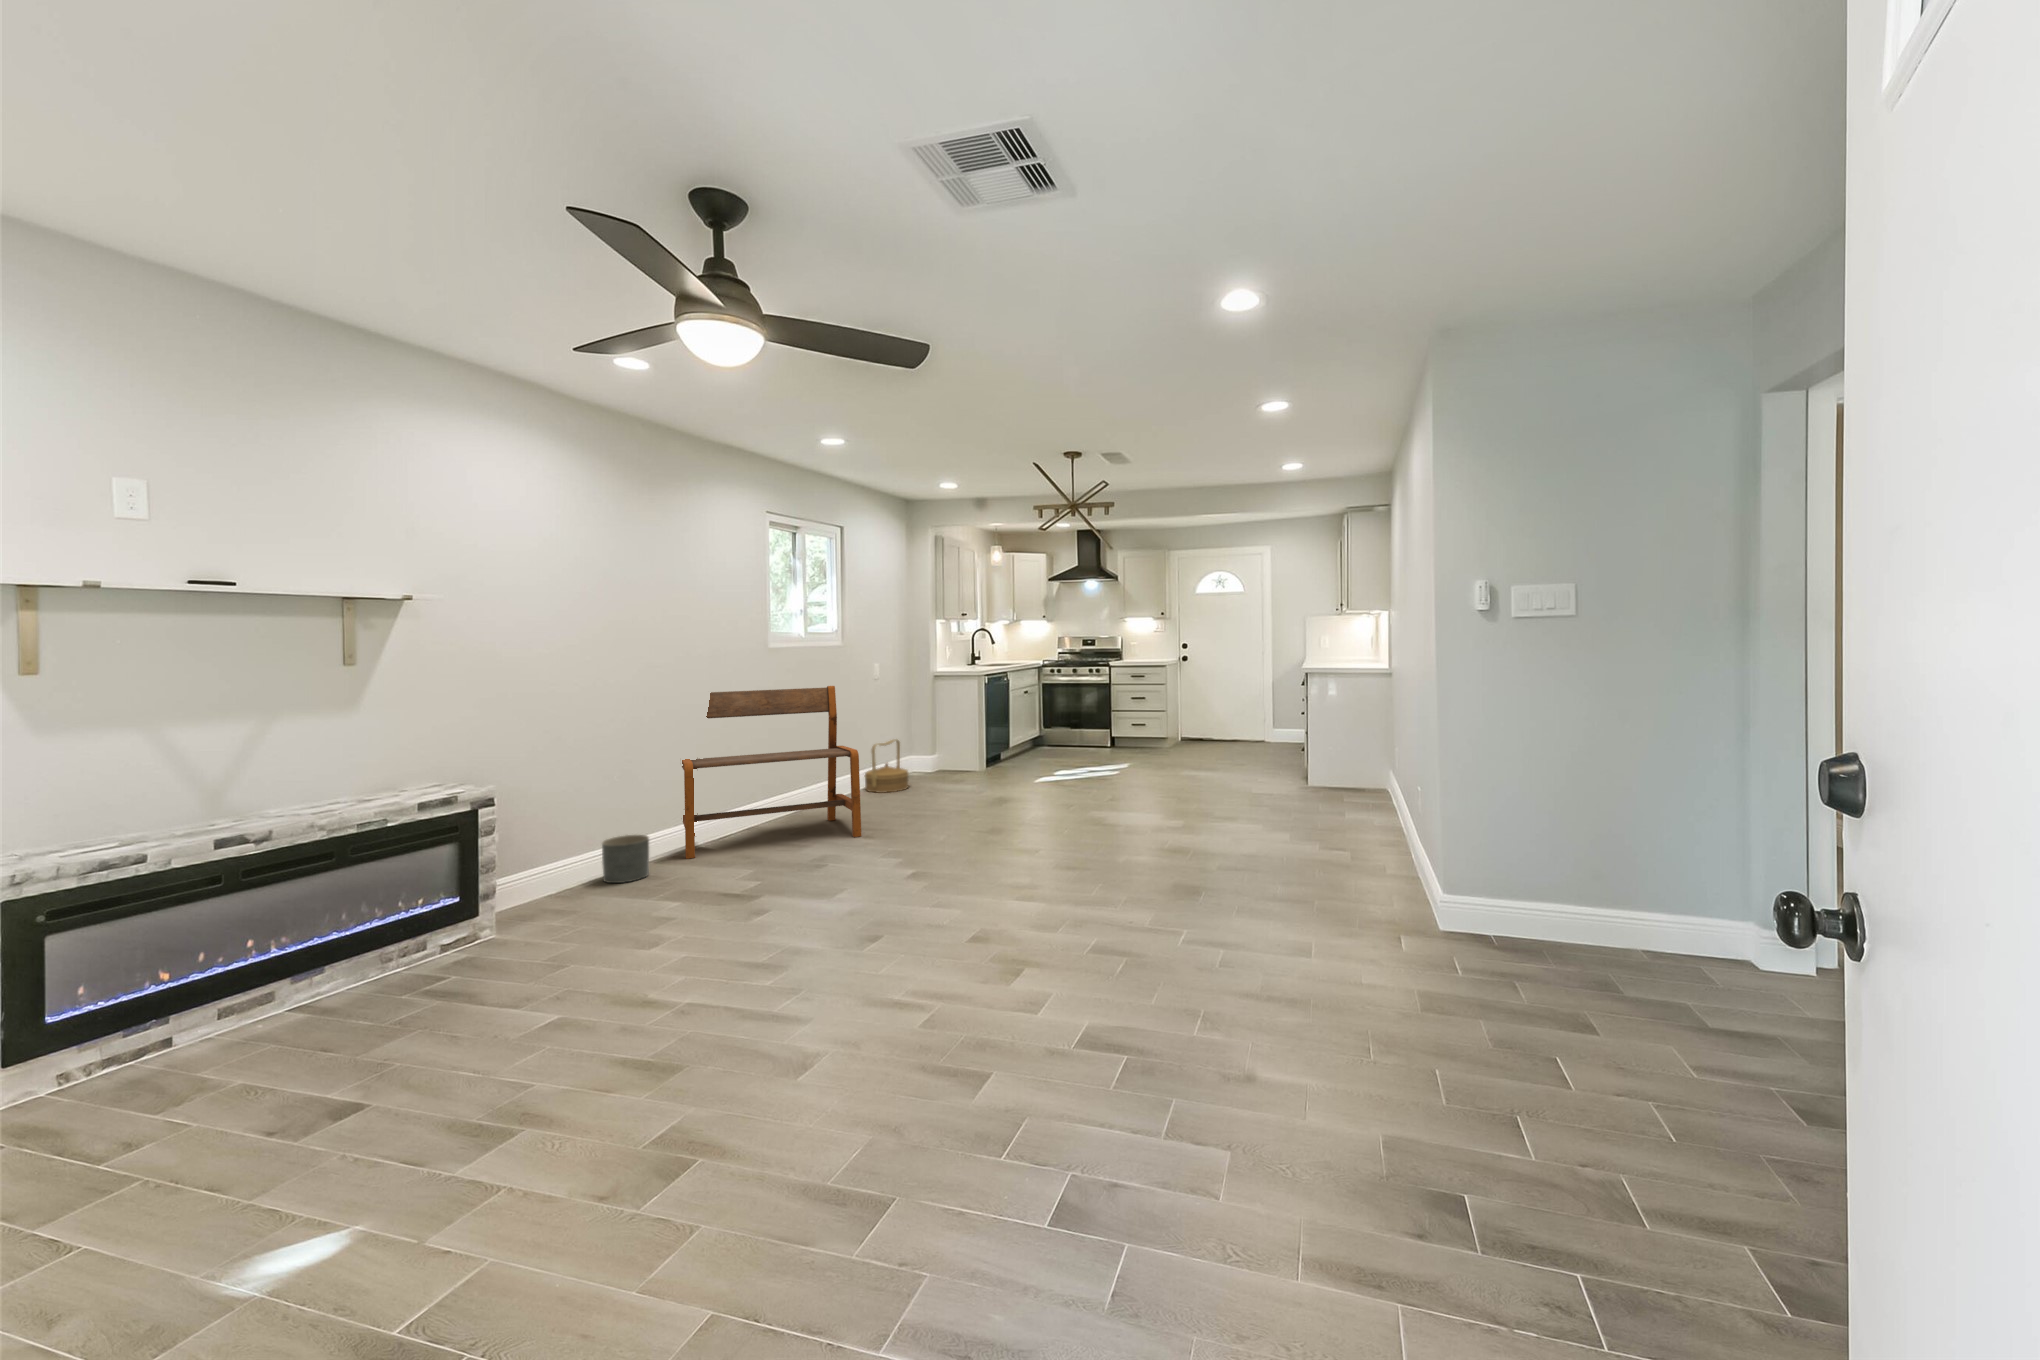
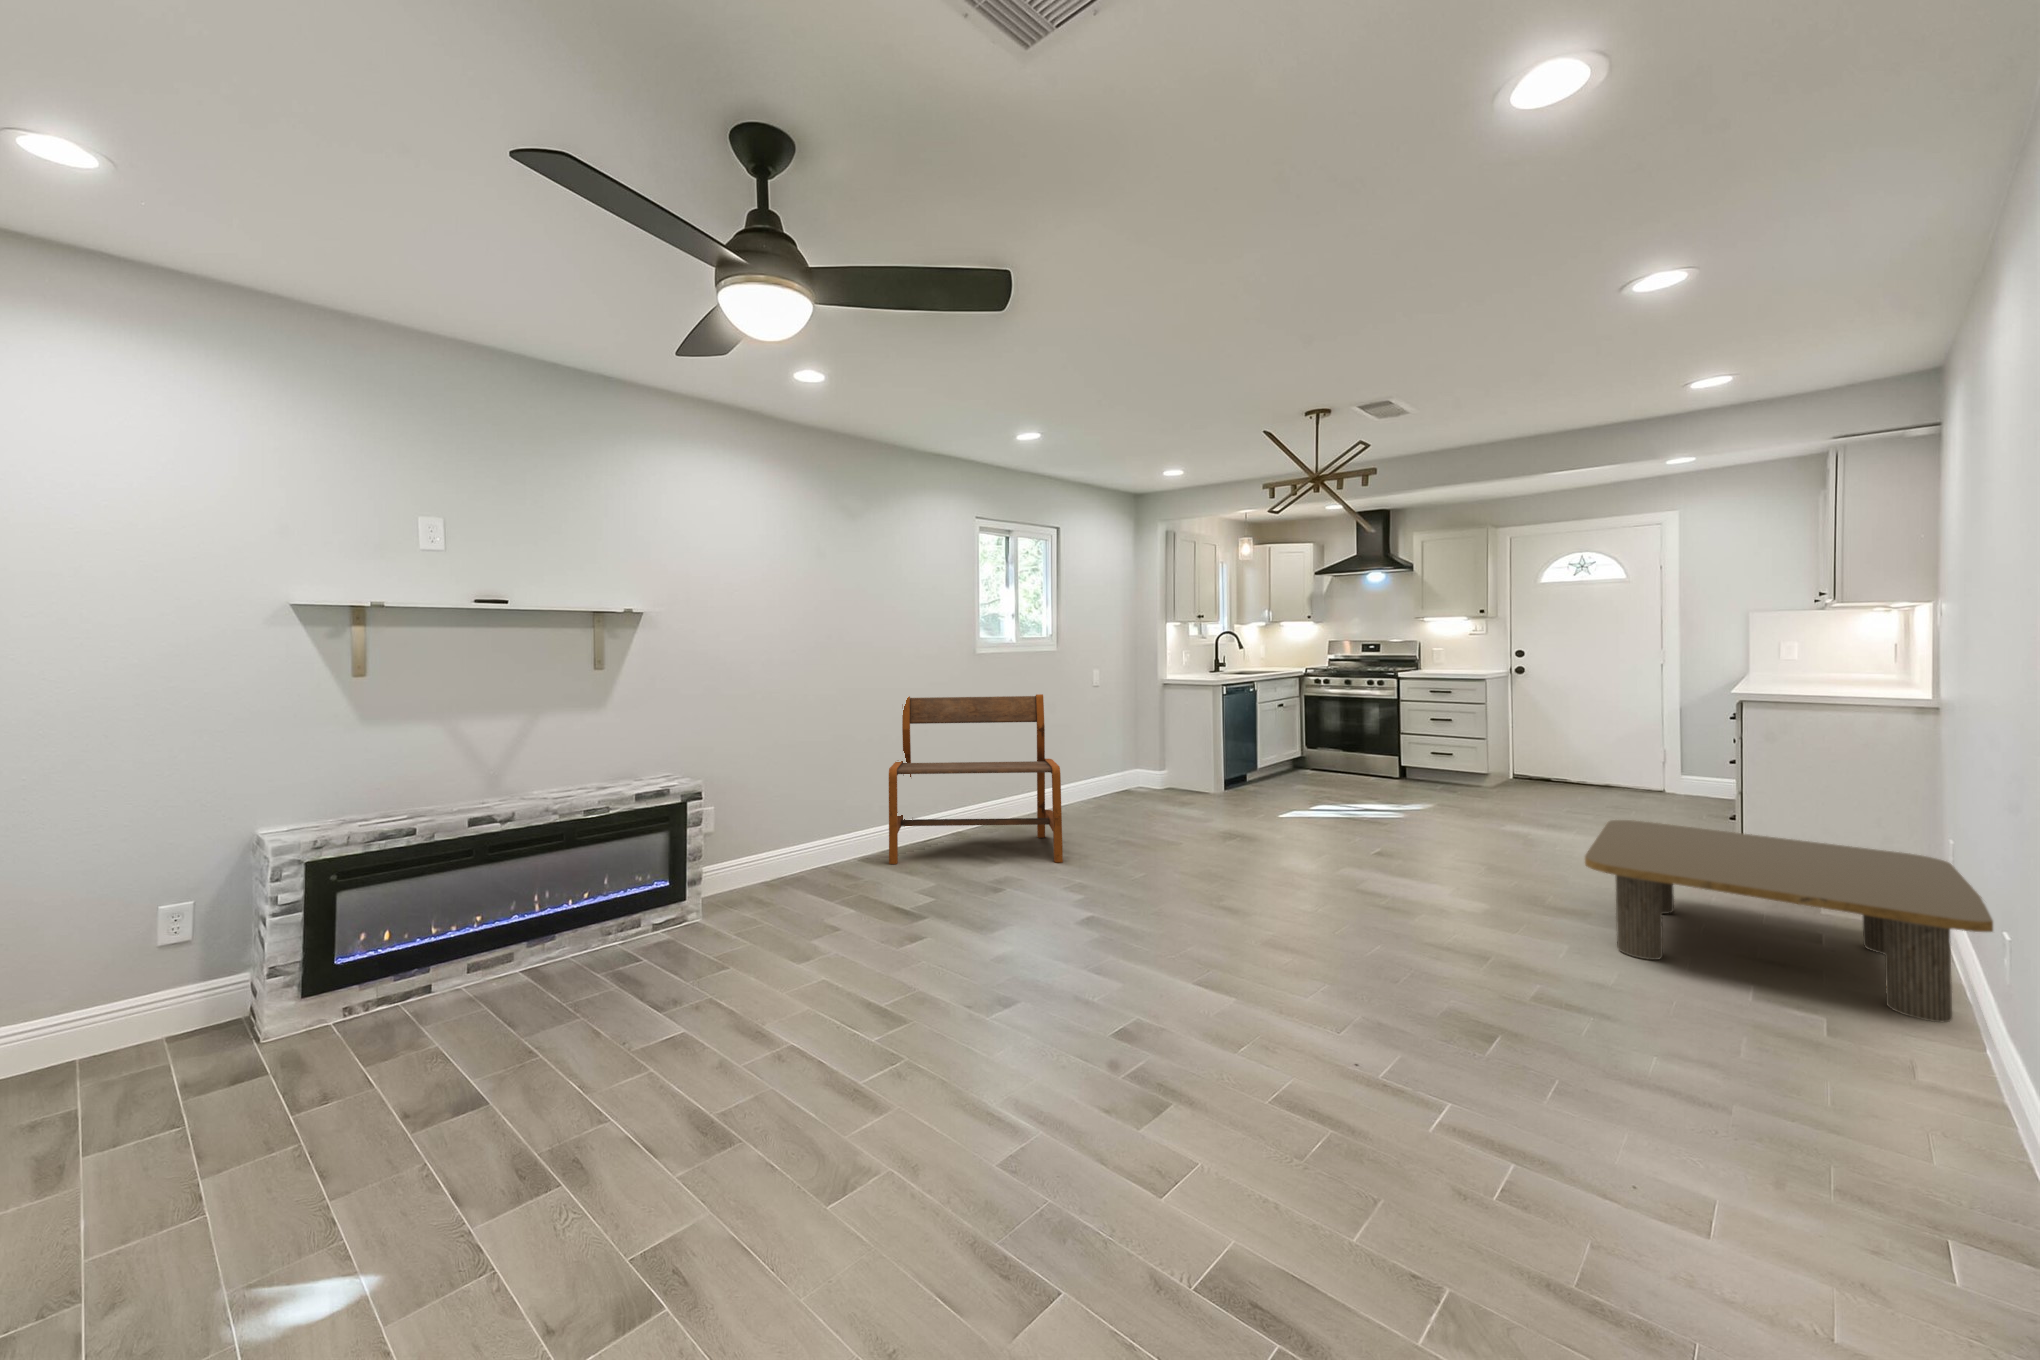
woven basket: present [865,739,909,793] -> none [1088,752,1136,810]
coffee table: none [1230,757,1403,847] -> present [1585,820,1993,1022]
planter: present [602,835,649,883] -> none [809,835,850,883]

